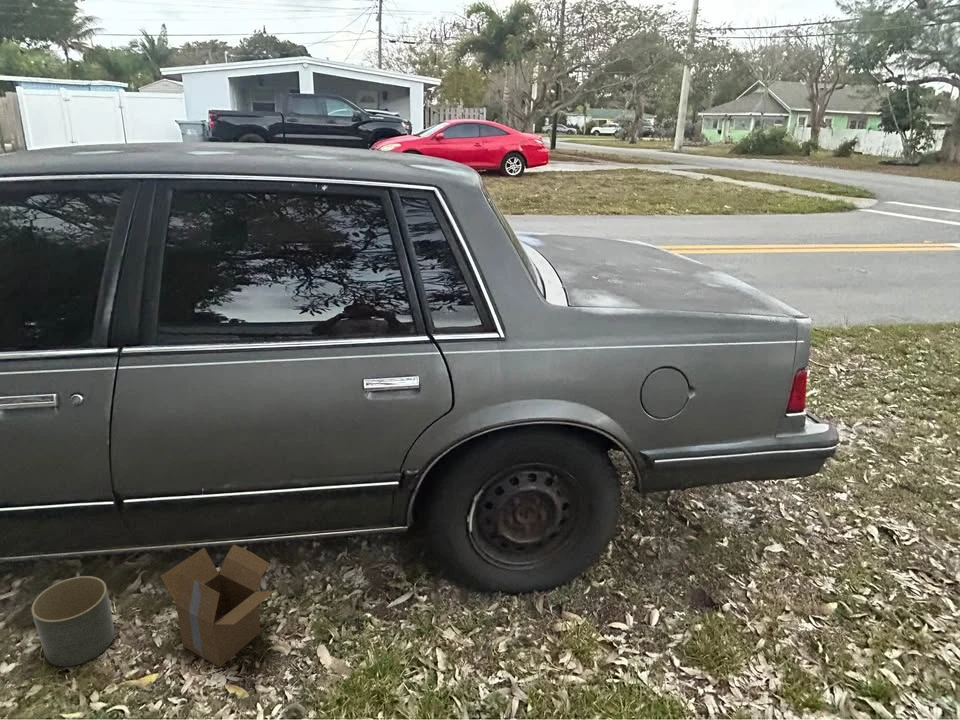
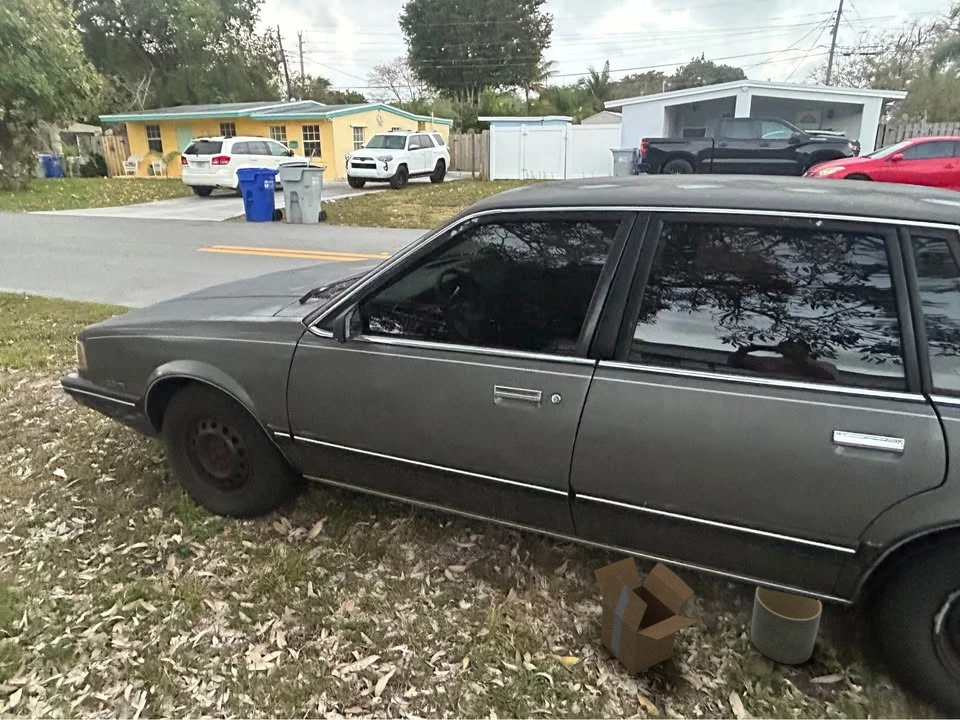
planter: present [31,576,115,667] -> present [751,587,822,664]

